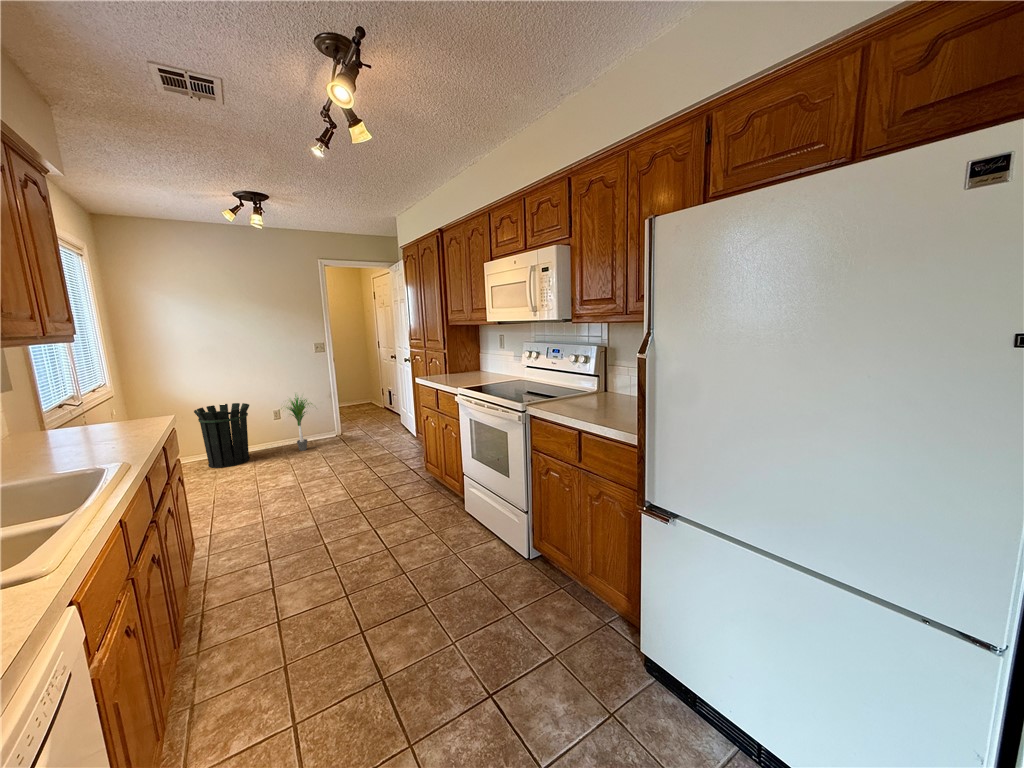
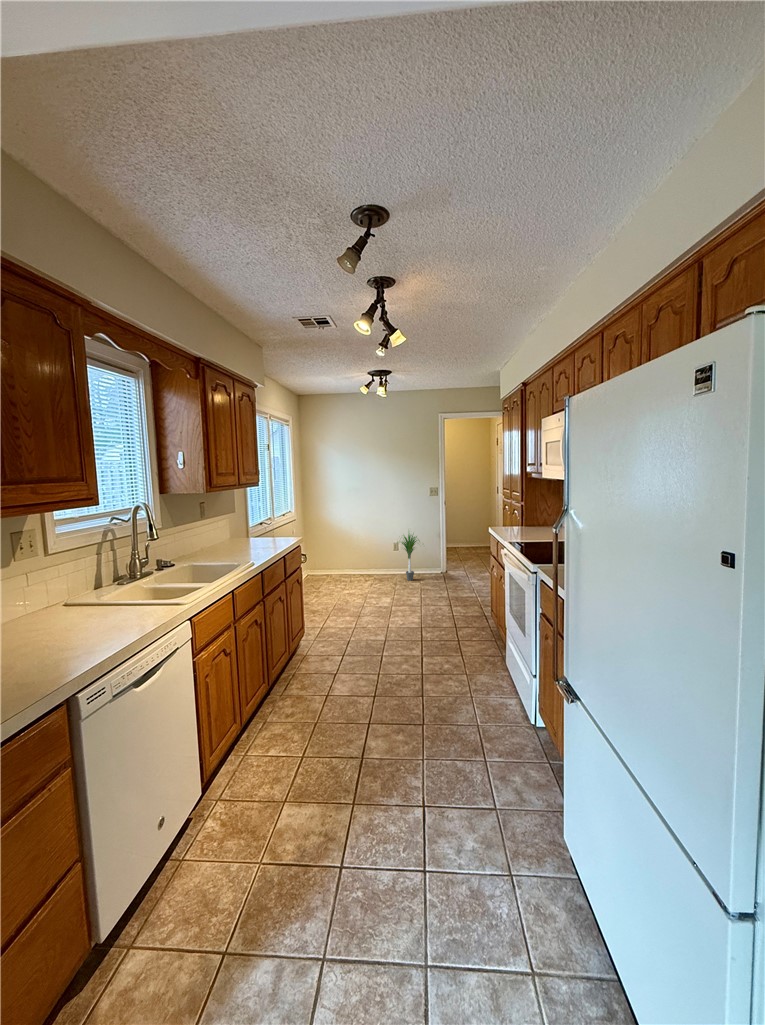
waste bin: present [194,403,250,468] -> none [339,534,375,583]

